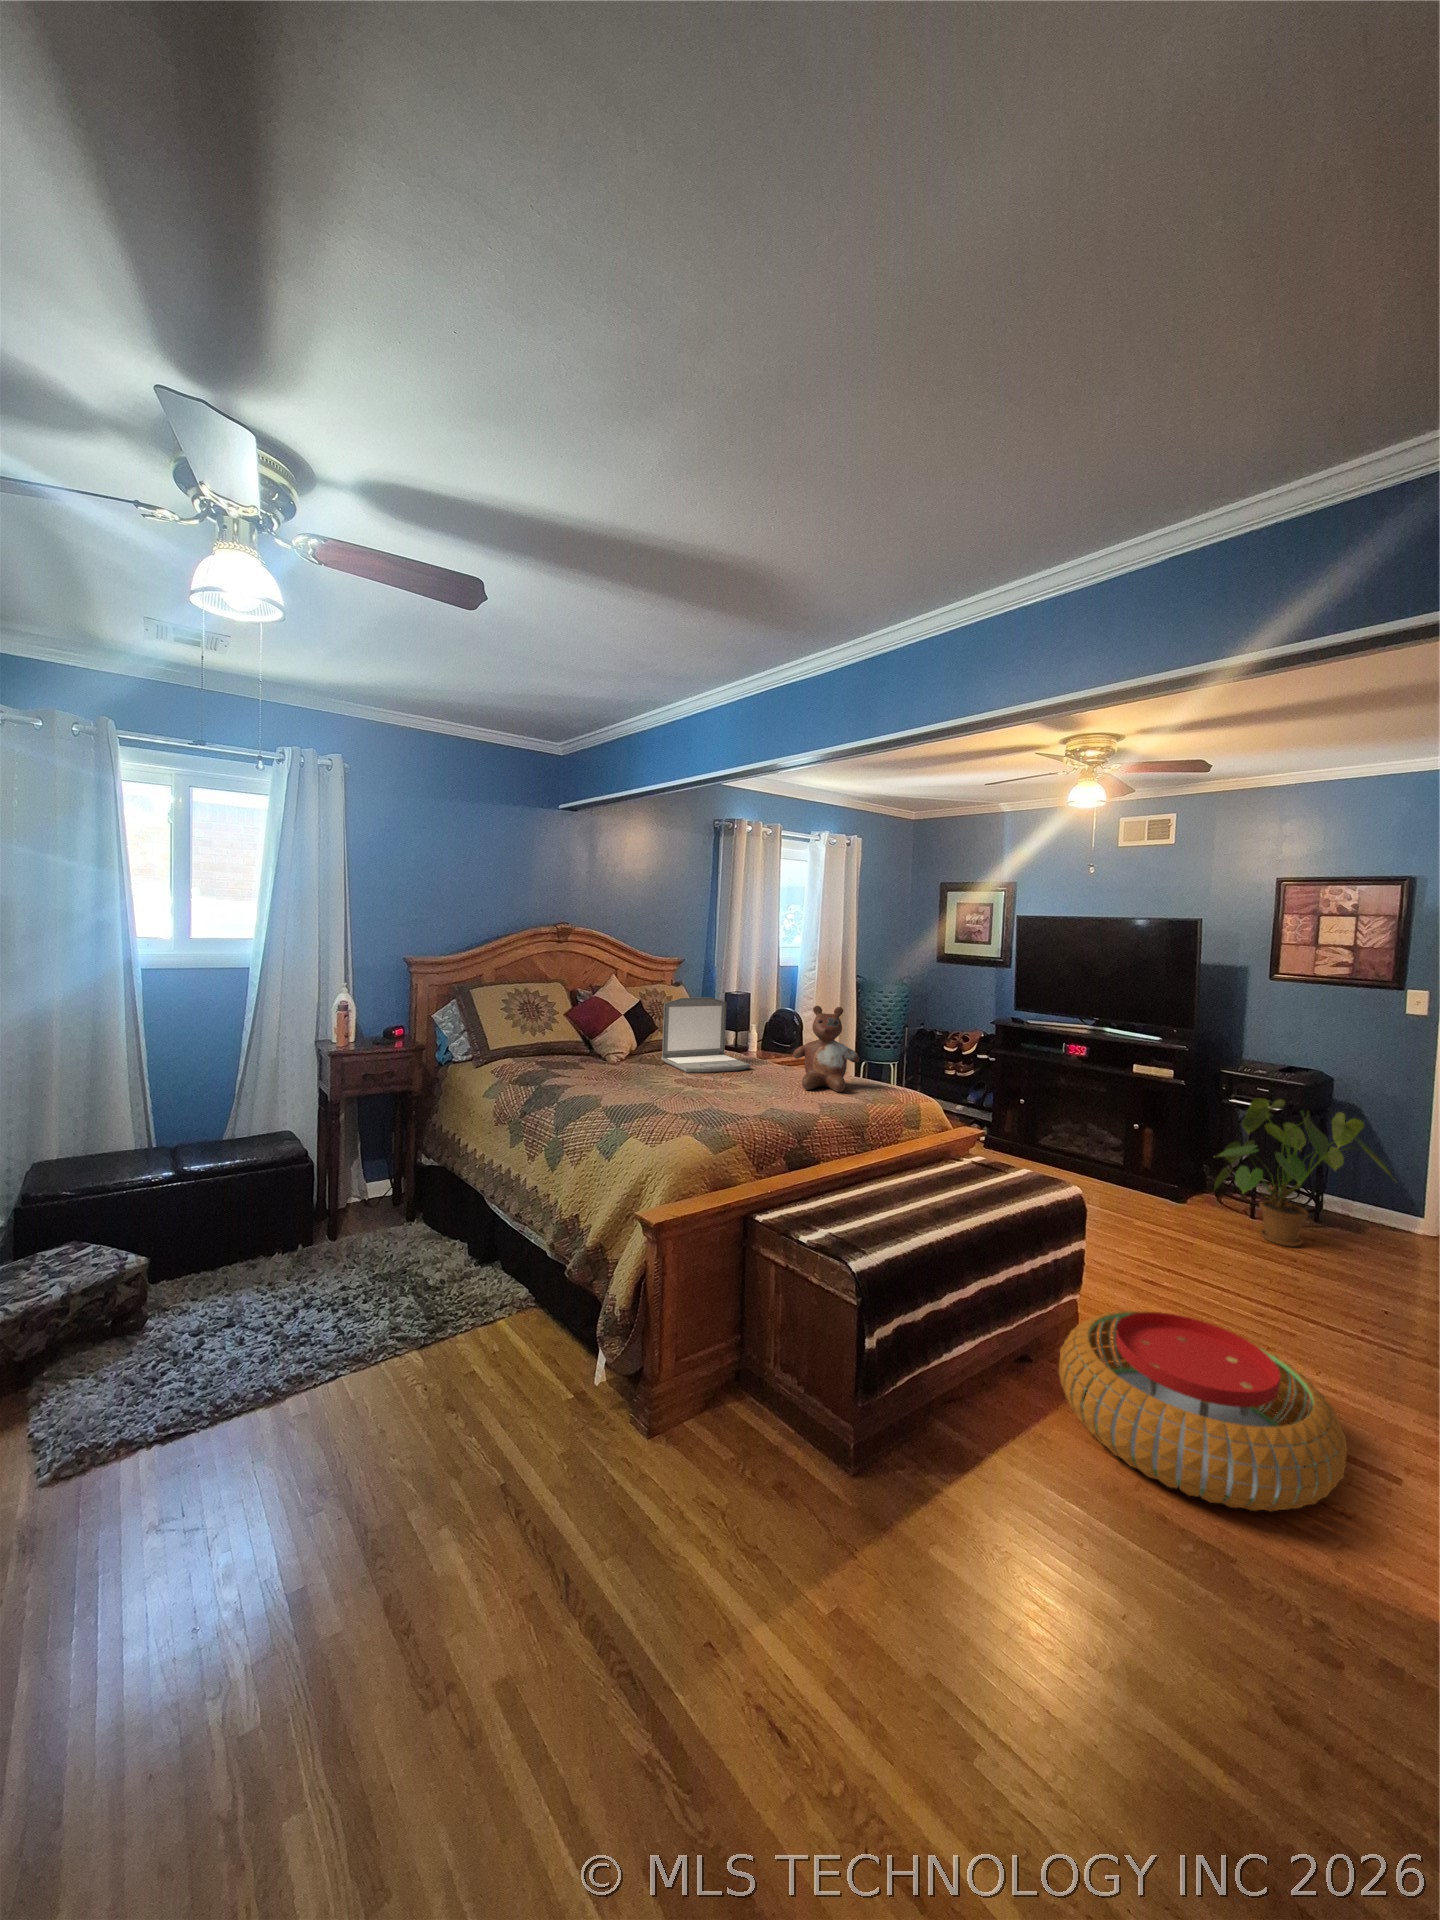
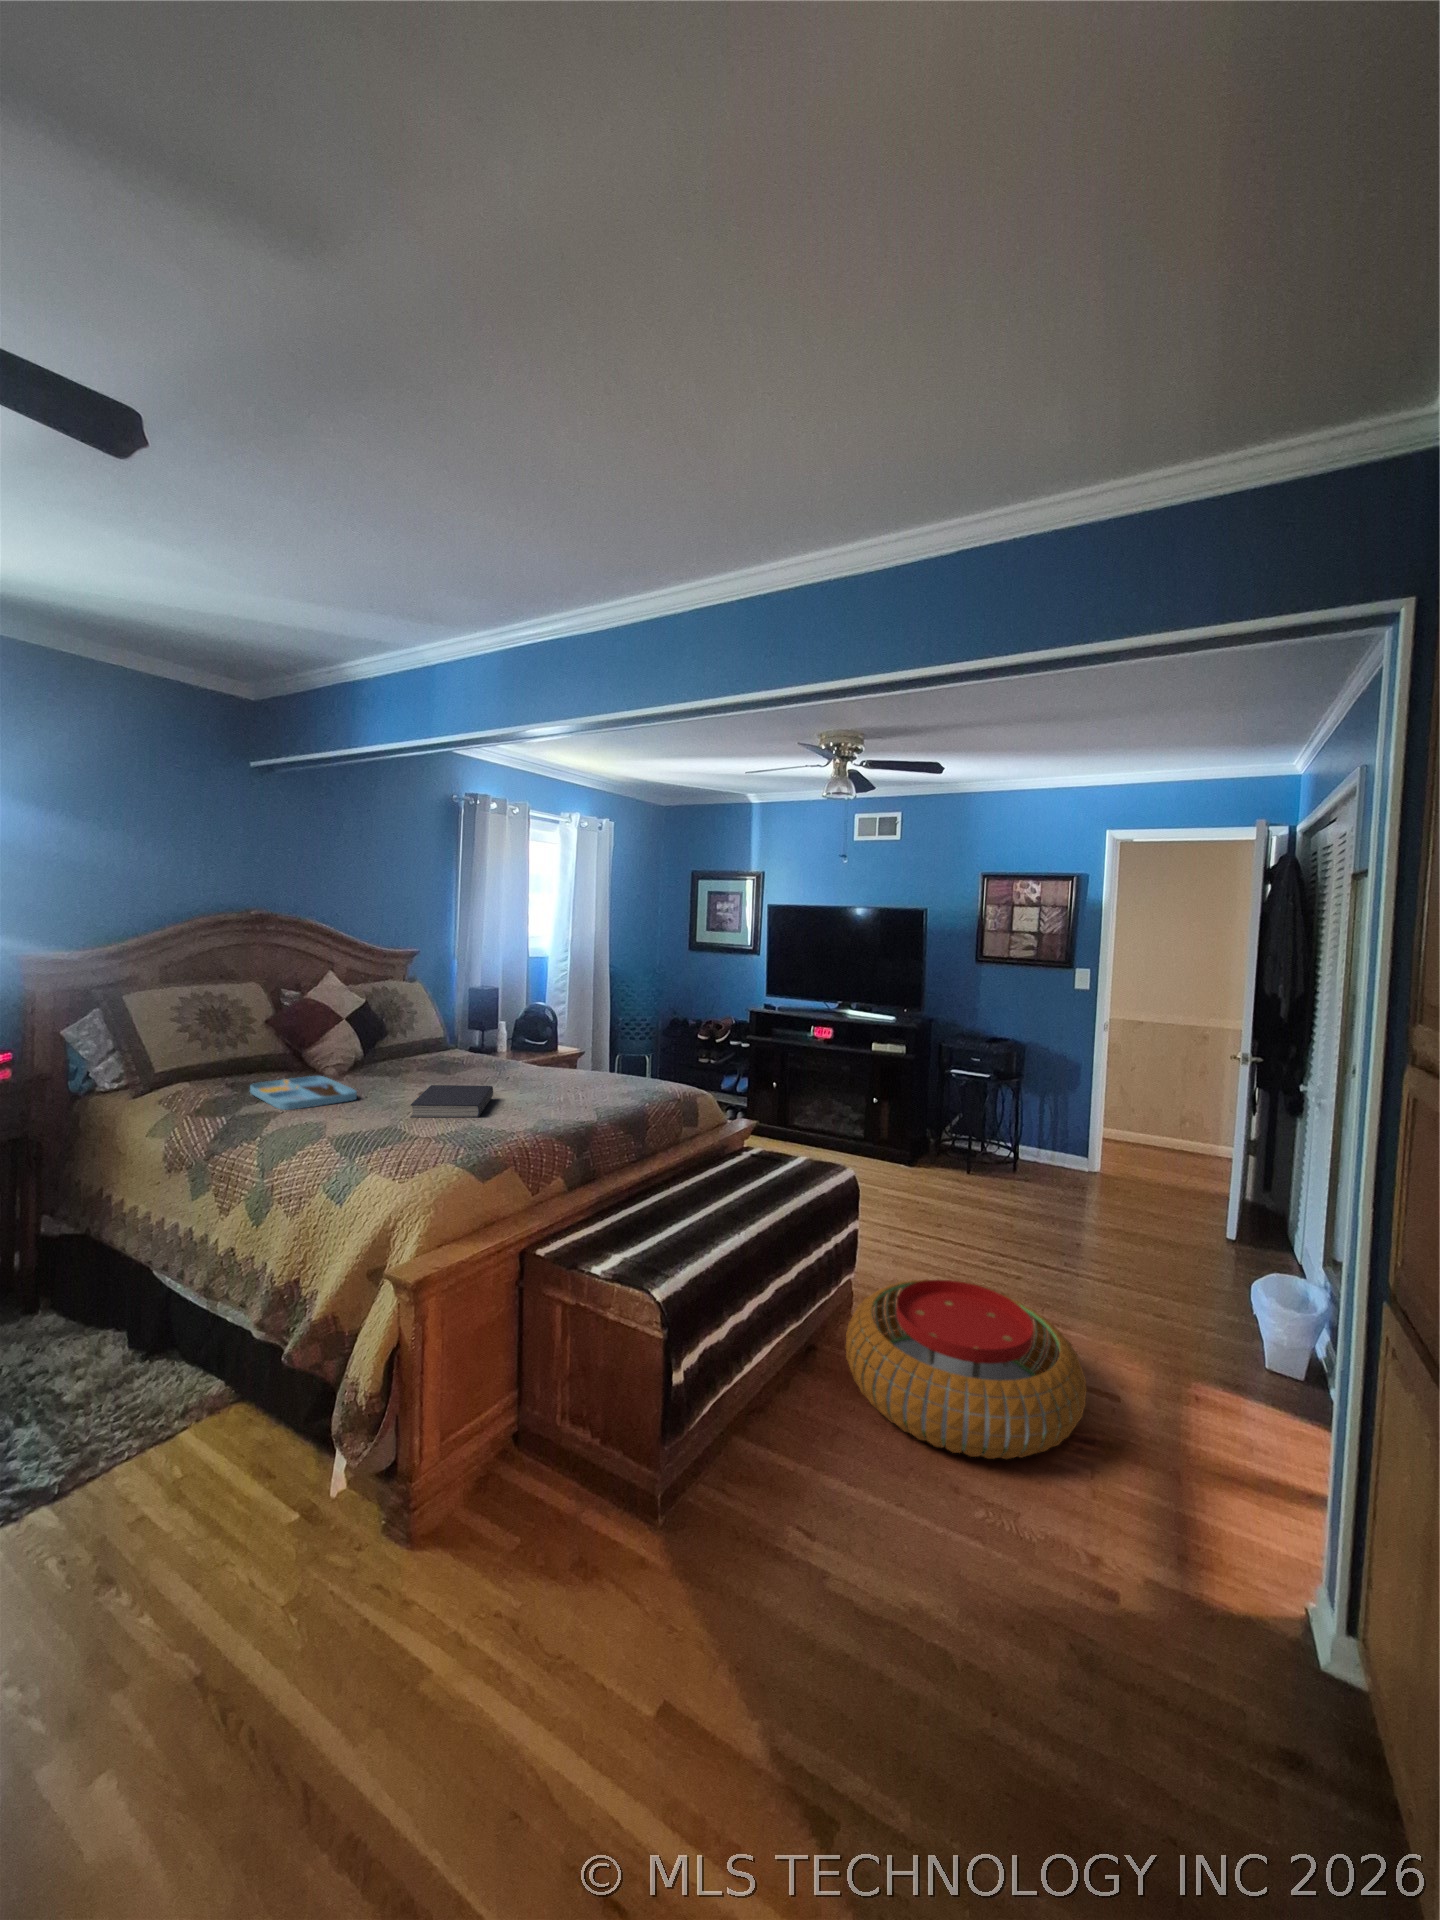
laptop: present [661,997,751,1073] -> none [399,994,508,1083]
stuffed bear: present [793,1006,859,1092] -> none [559,1000,632,1092]
tray: none [551,1060,627,1085] -> present [250,1076,357,1110]
book: none [665,1074,734,1104] -> present [410,1085,493,1118]
house plant: present [1215,1098,1393,1246] -> none [939,1066,1074,1194]

